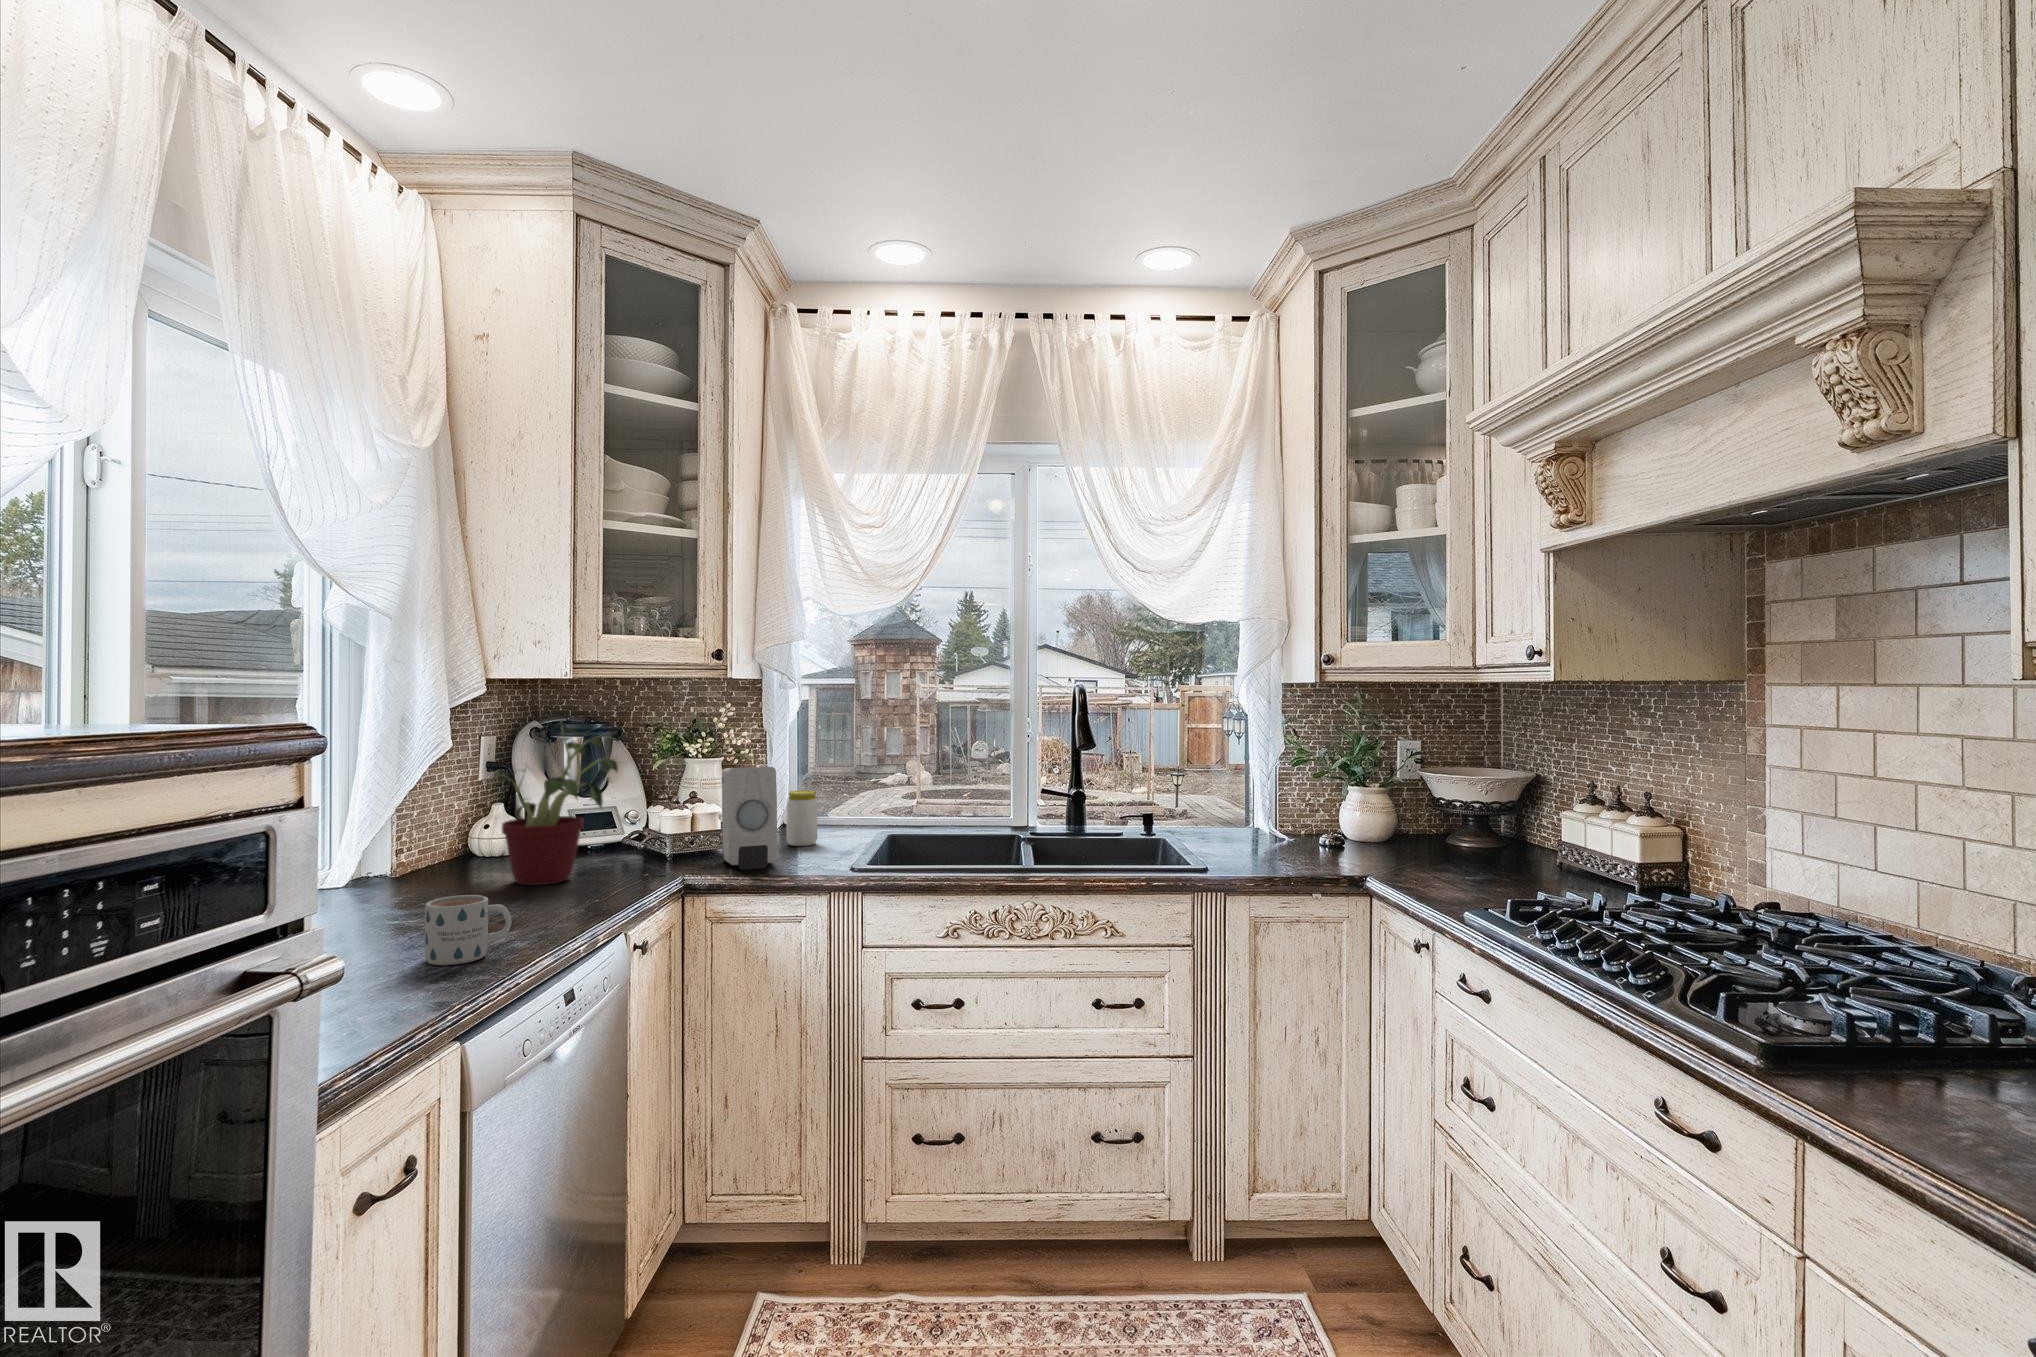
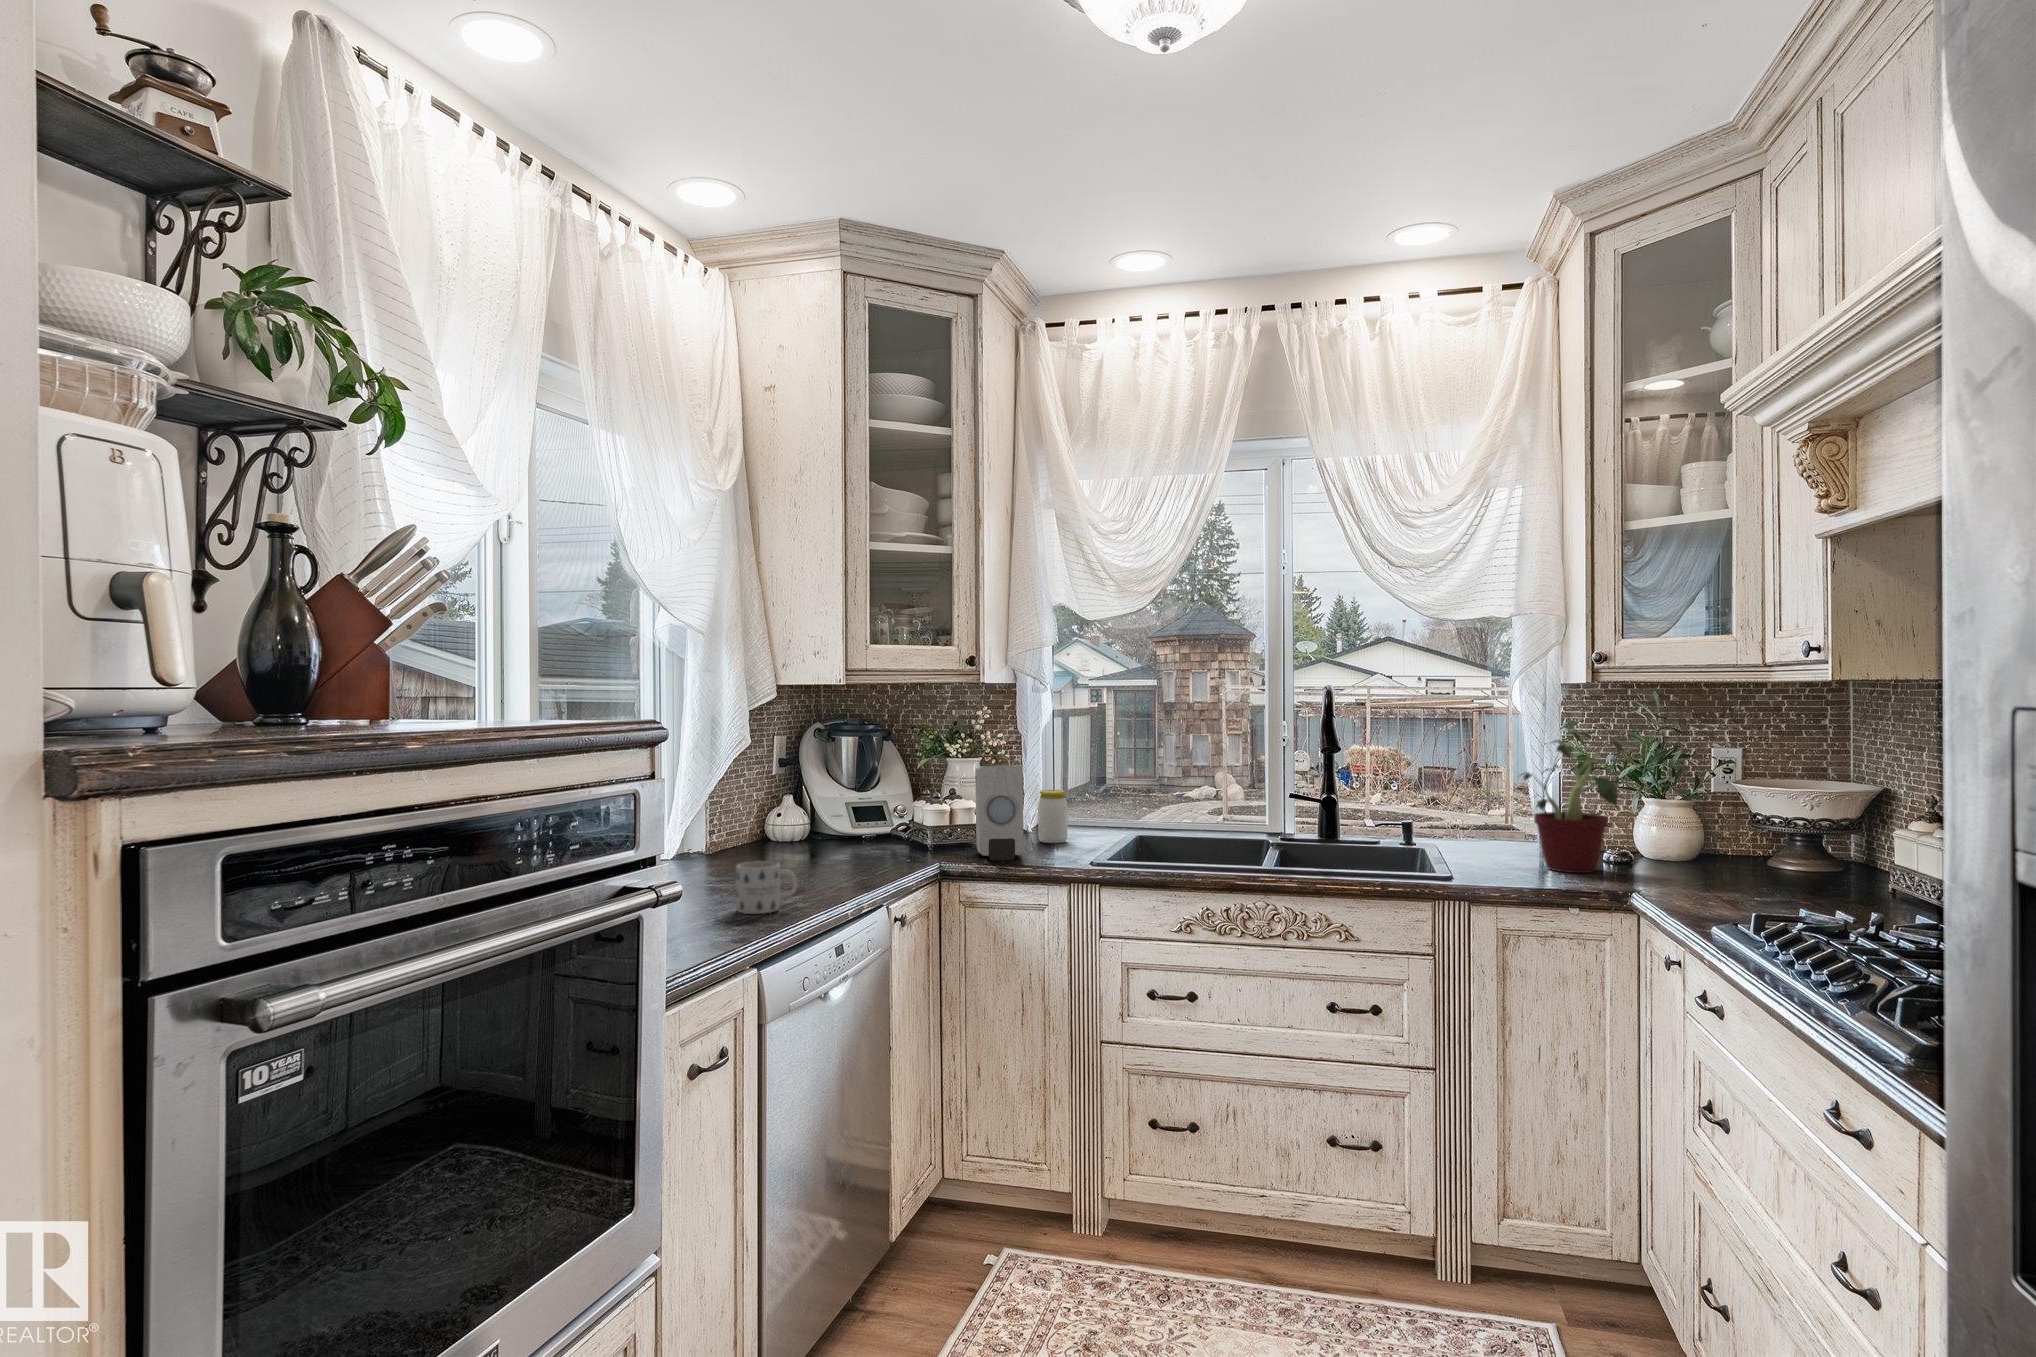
potted plant: present [490,723,618,885] -> present [1521,726,1631,873]

